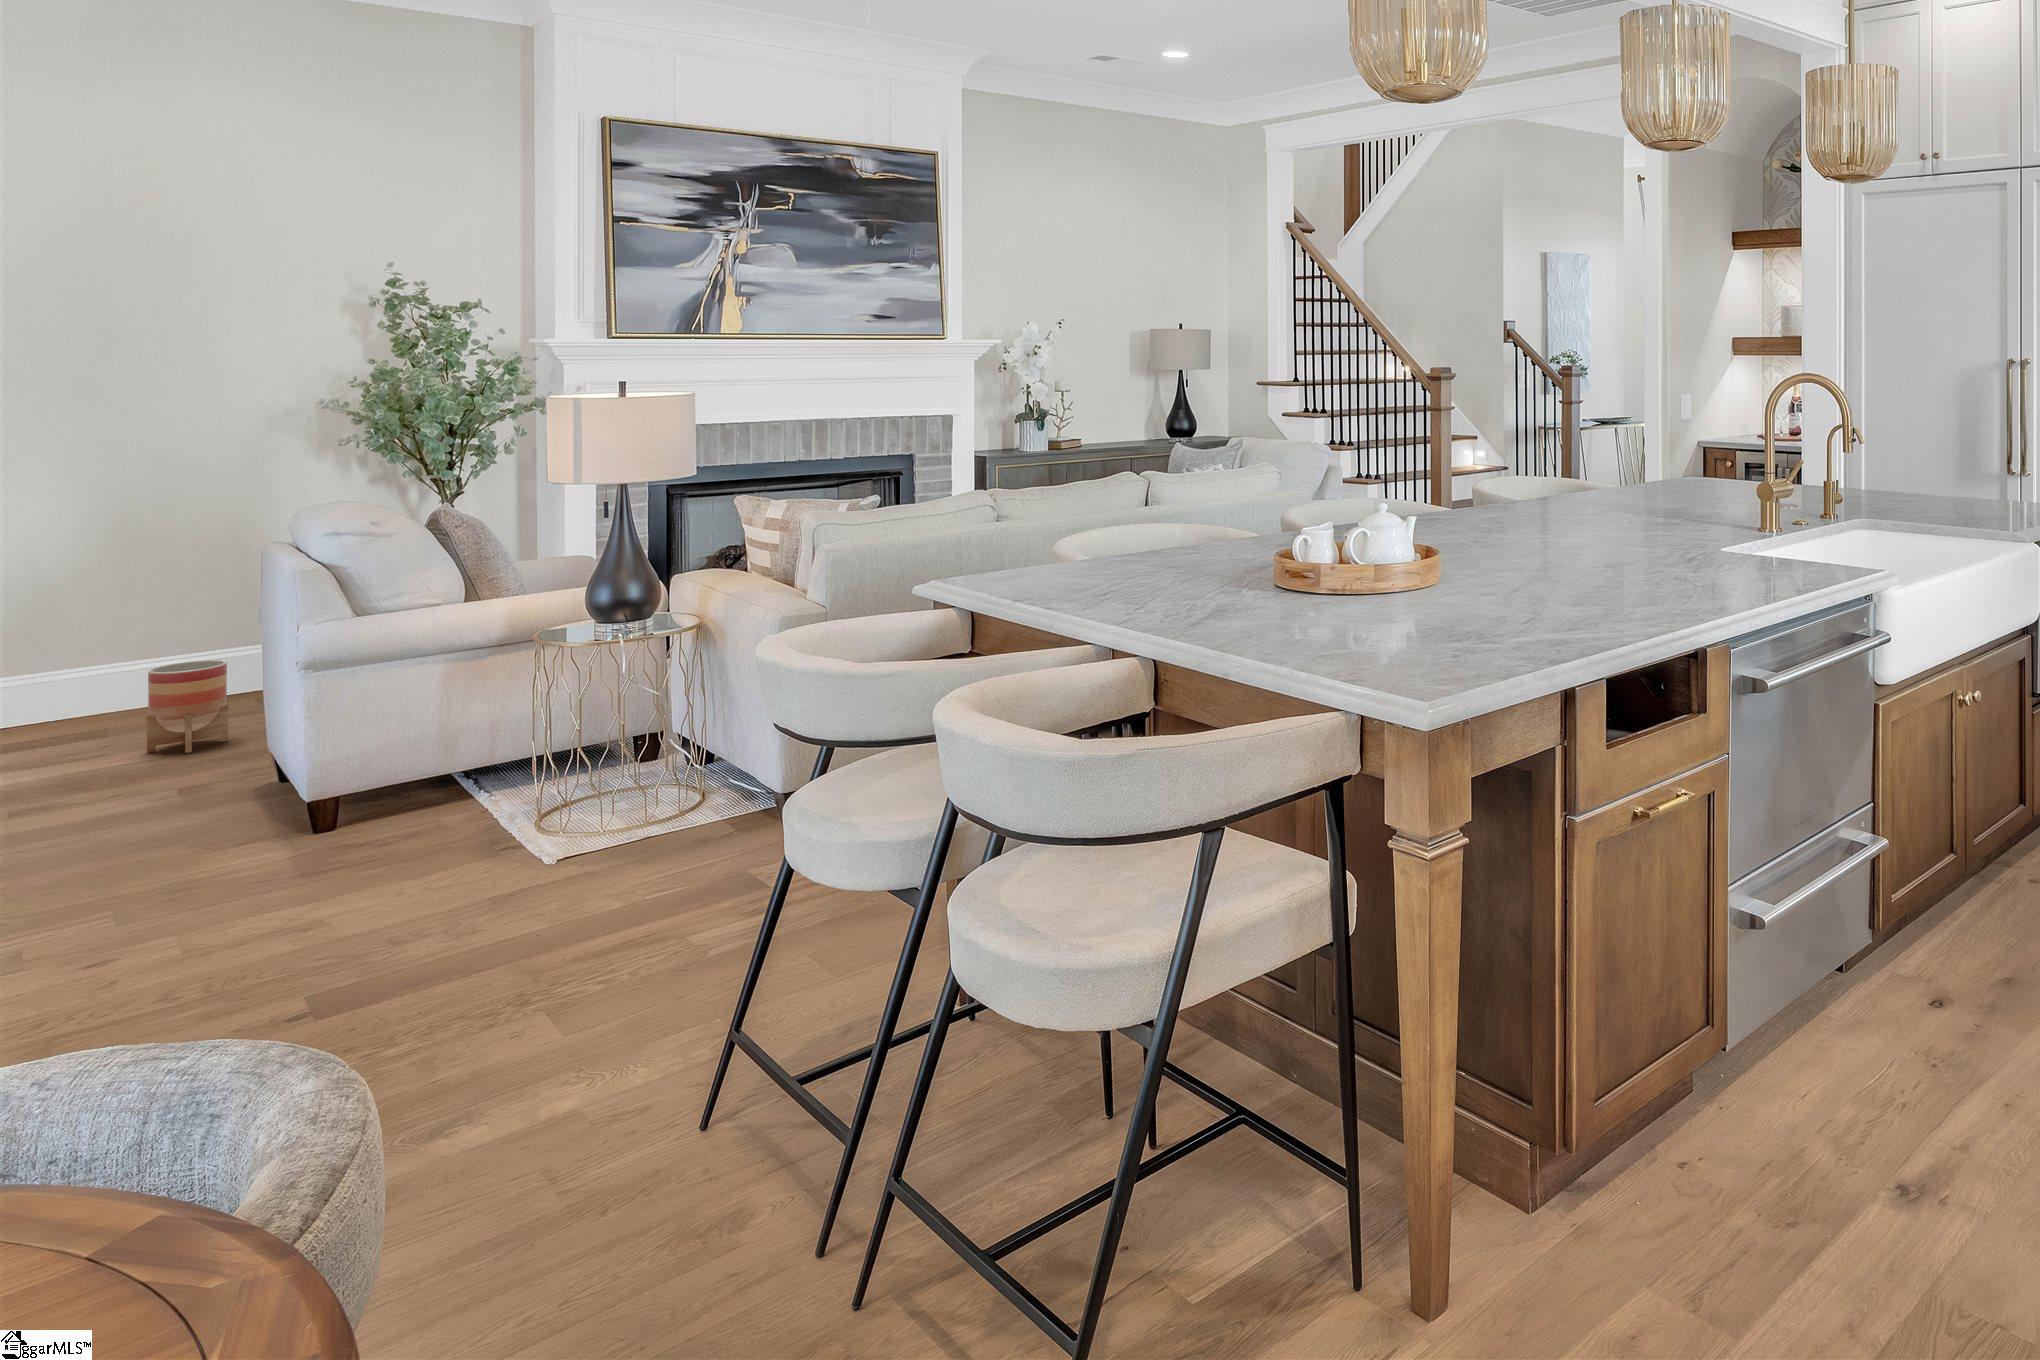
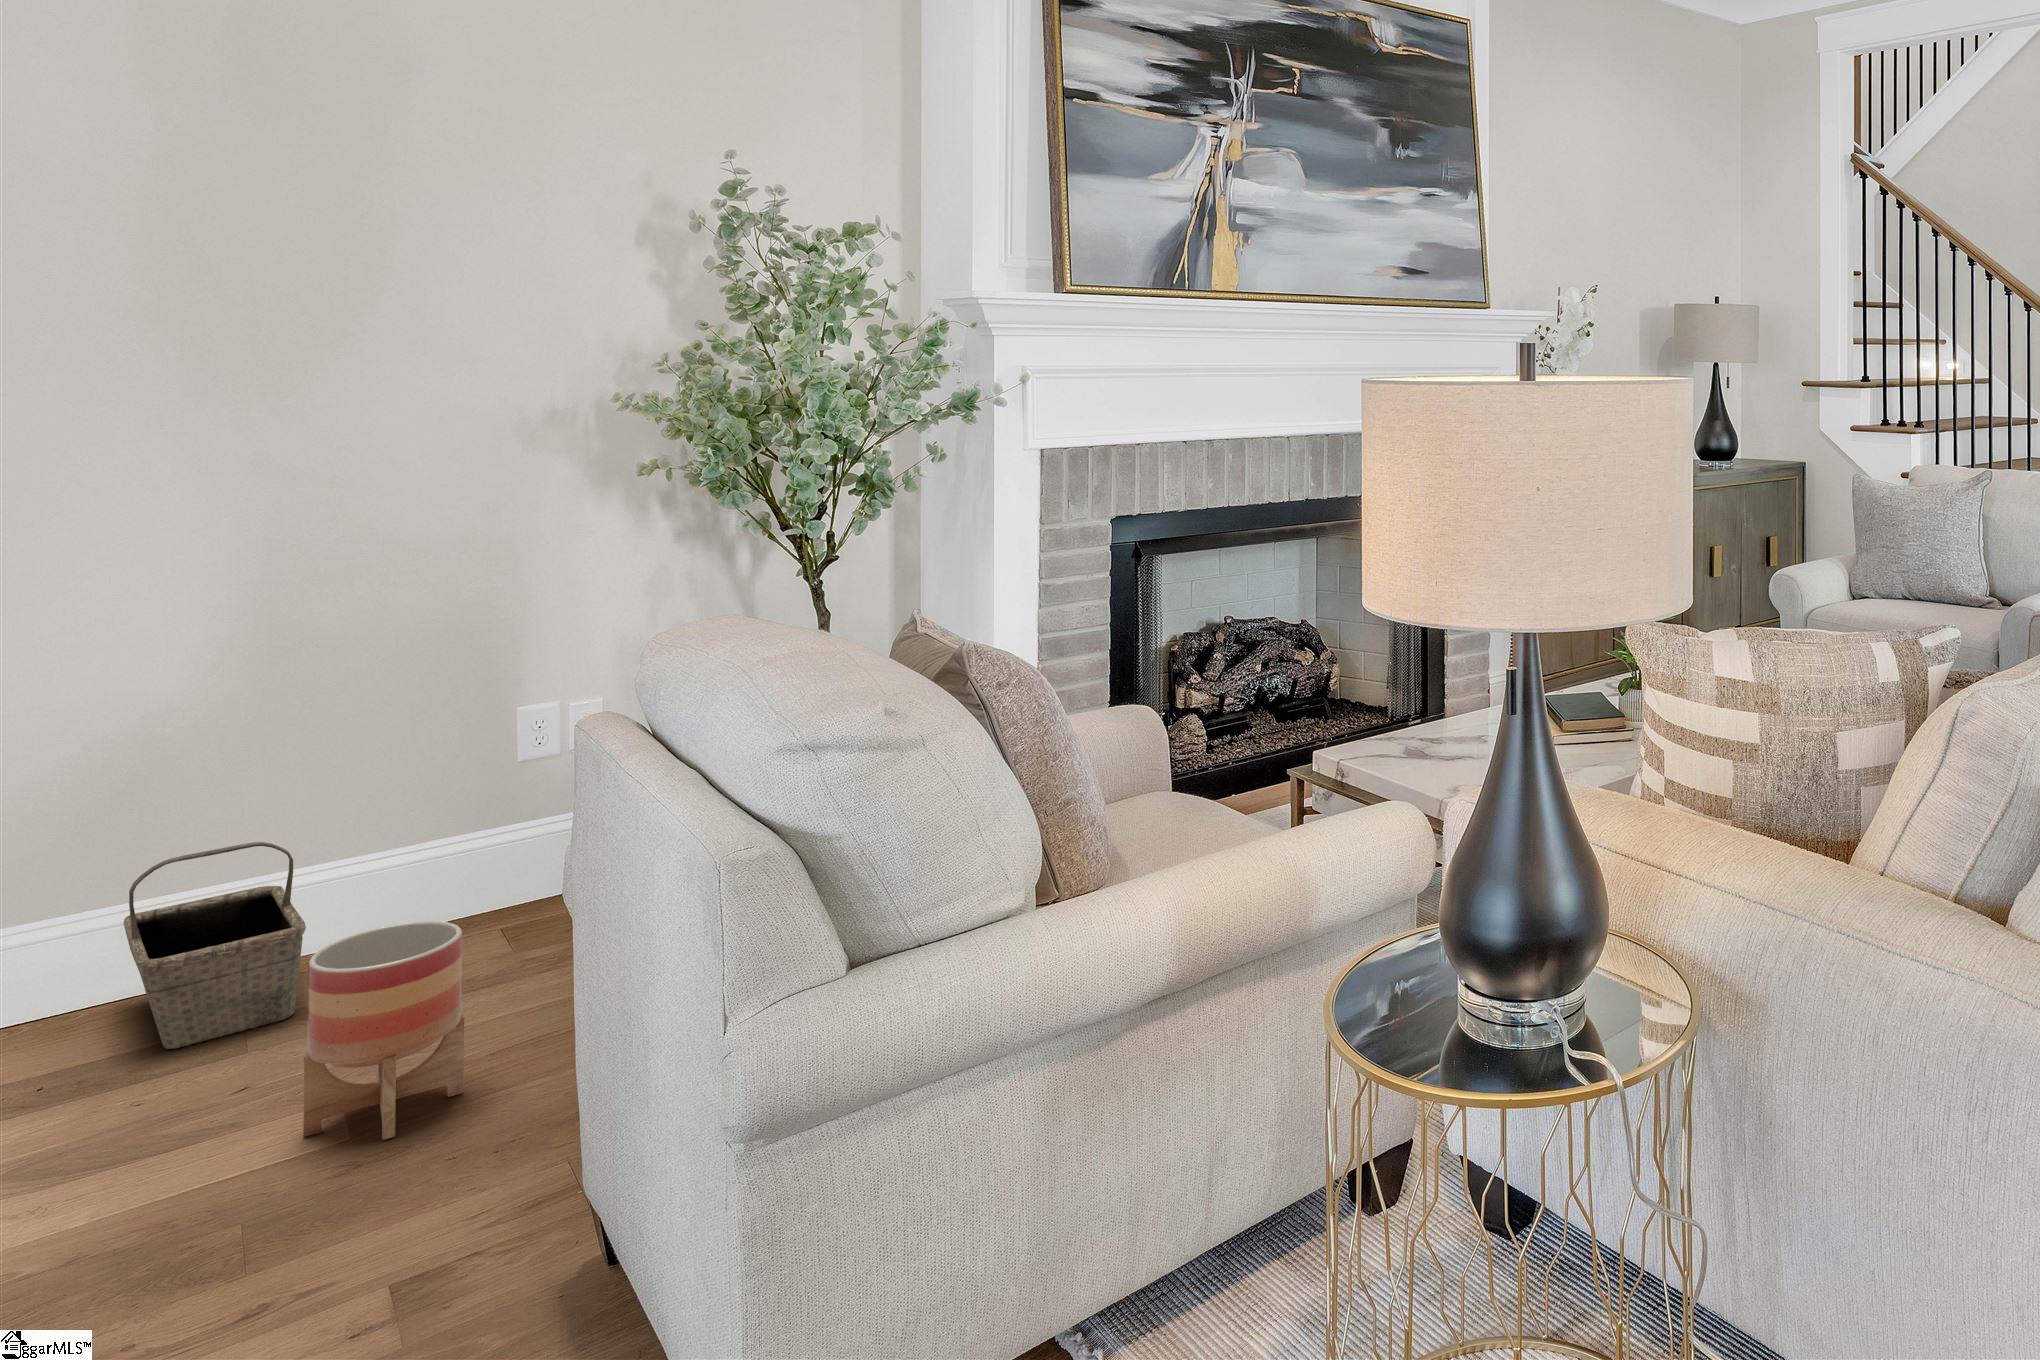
basket: none [50,636,149,732] -> present [124,842,306,1049]

